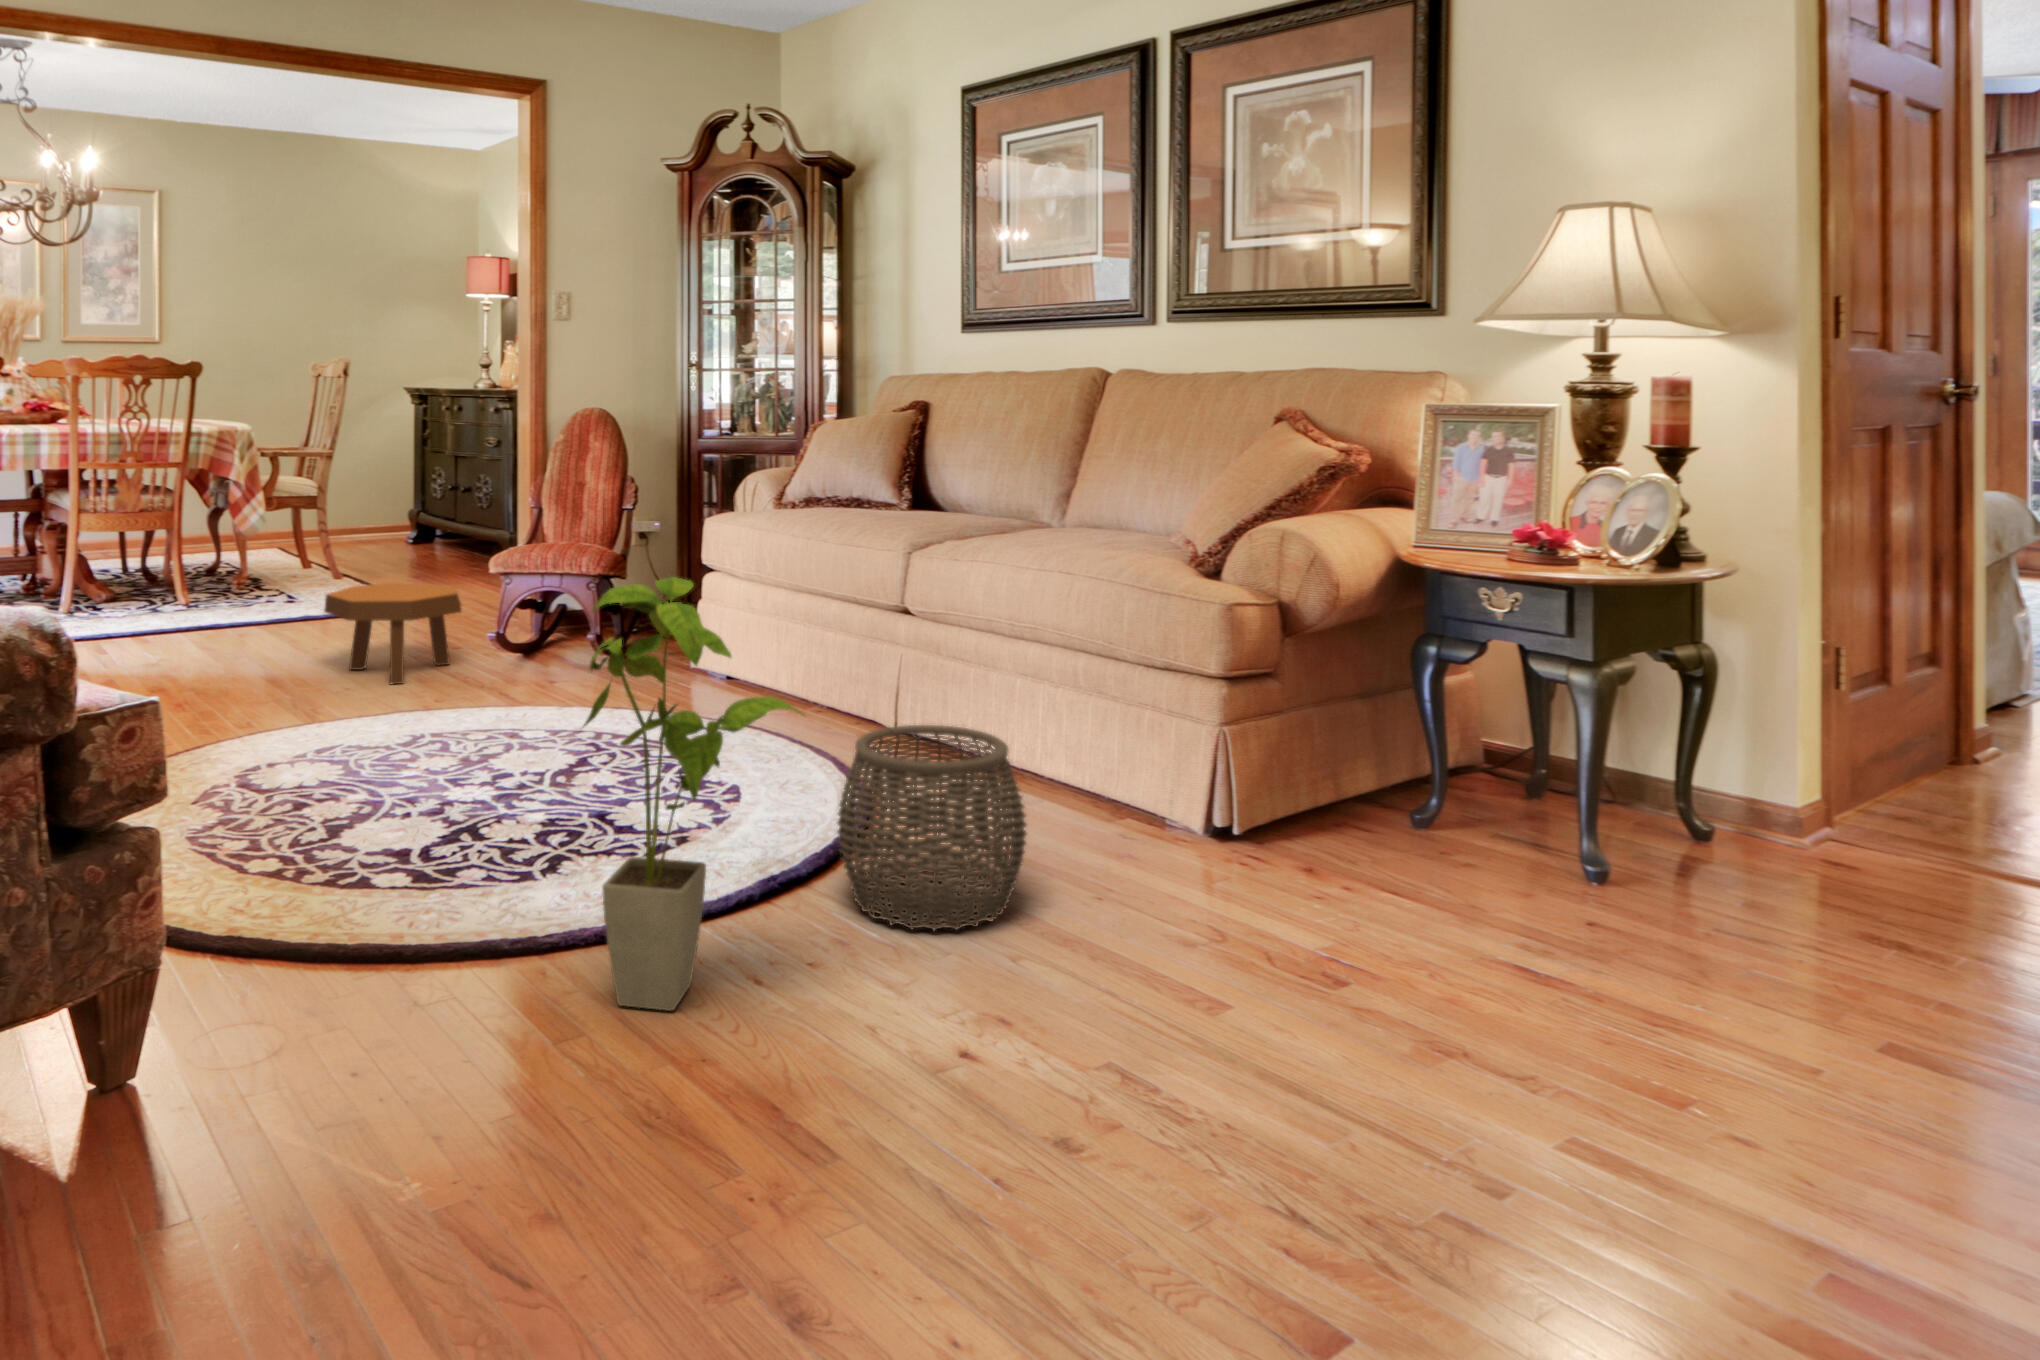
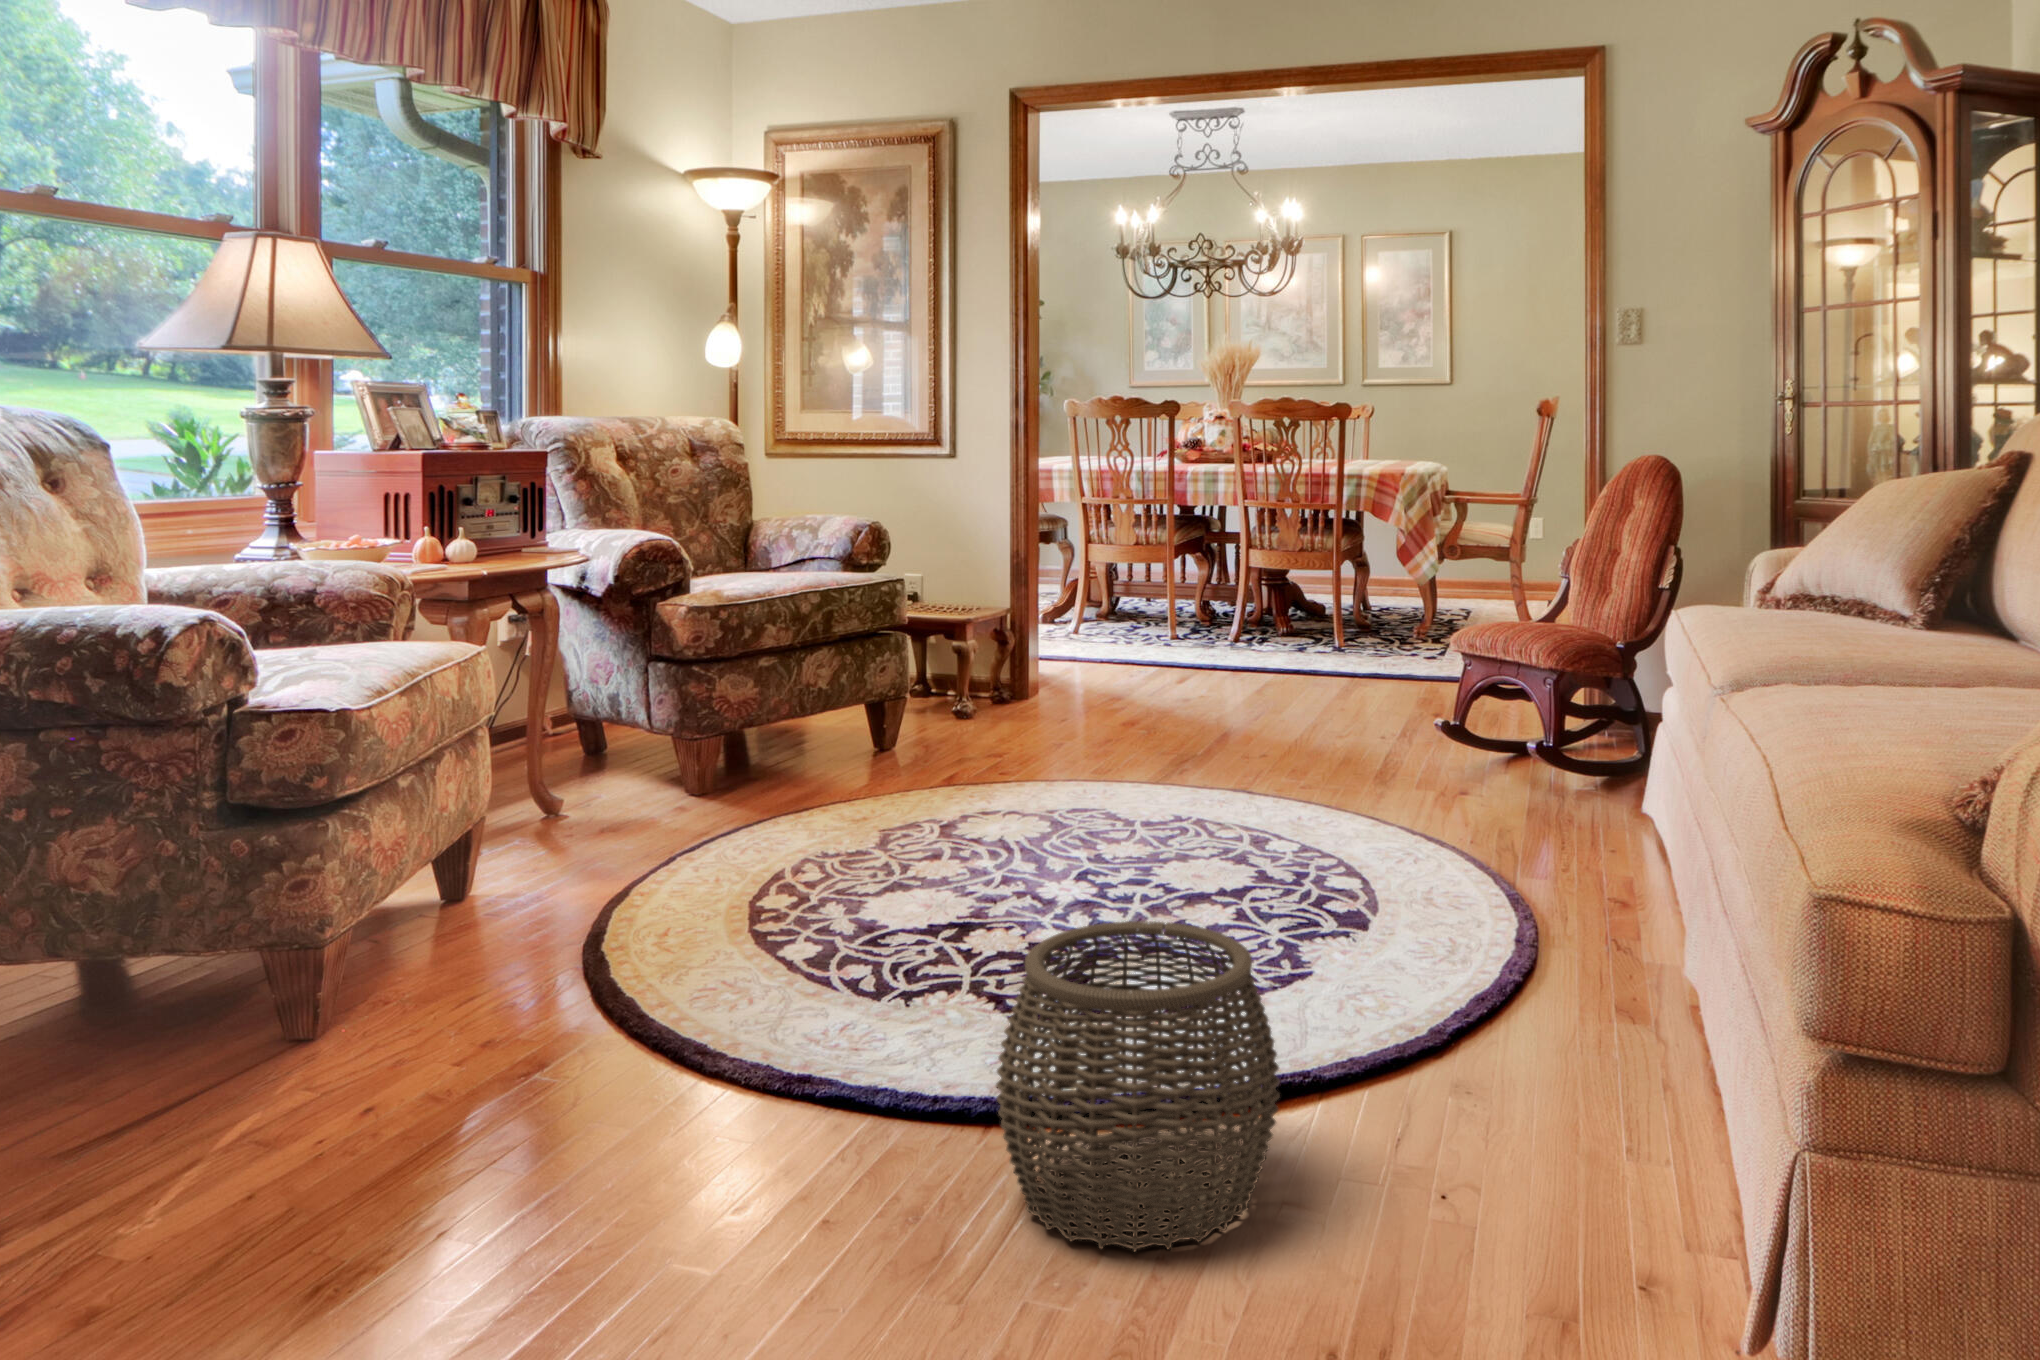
house plant: present [583,577,805,1011] -> none [544,652,818,1179]
footstool: present [324,582,461,684] -> none [1265,660,1424,780]

